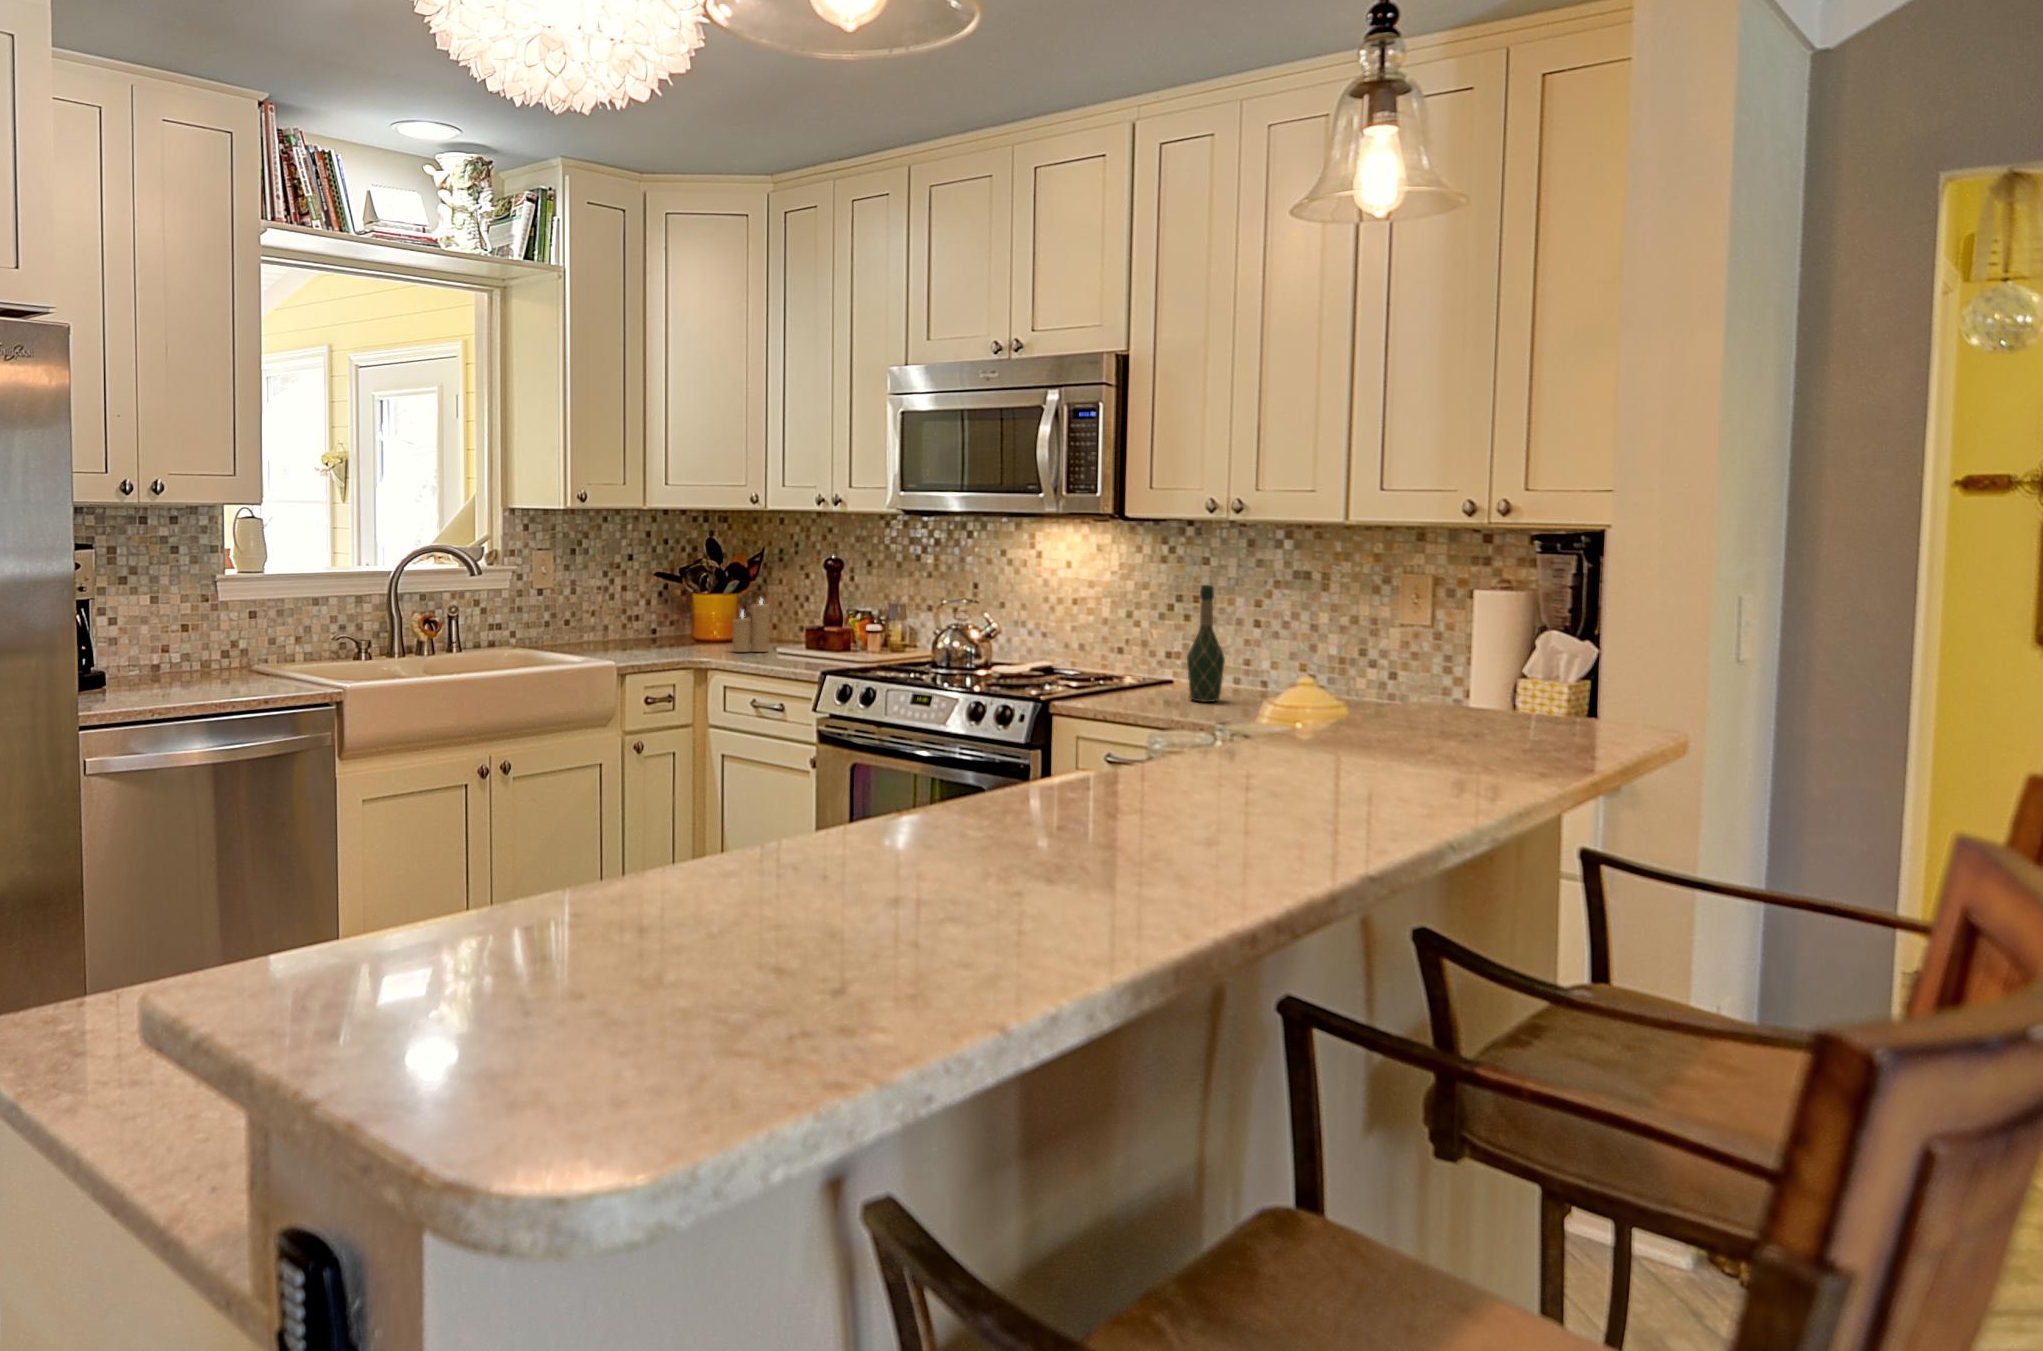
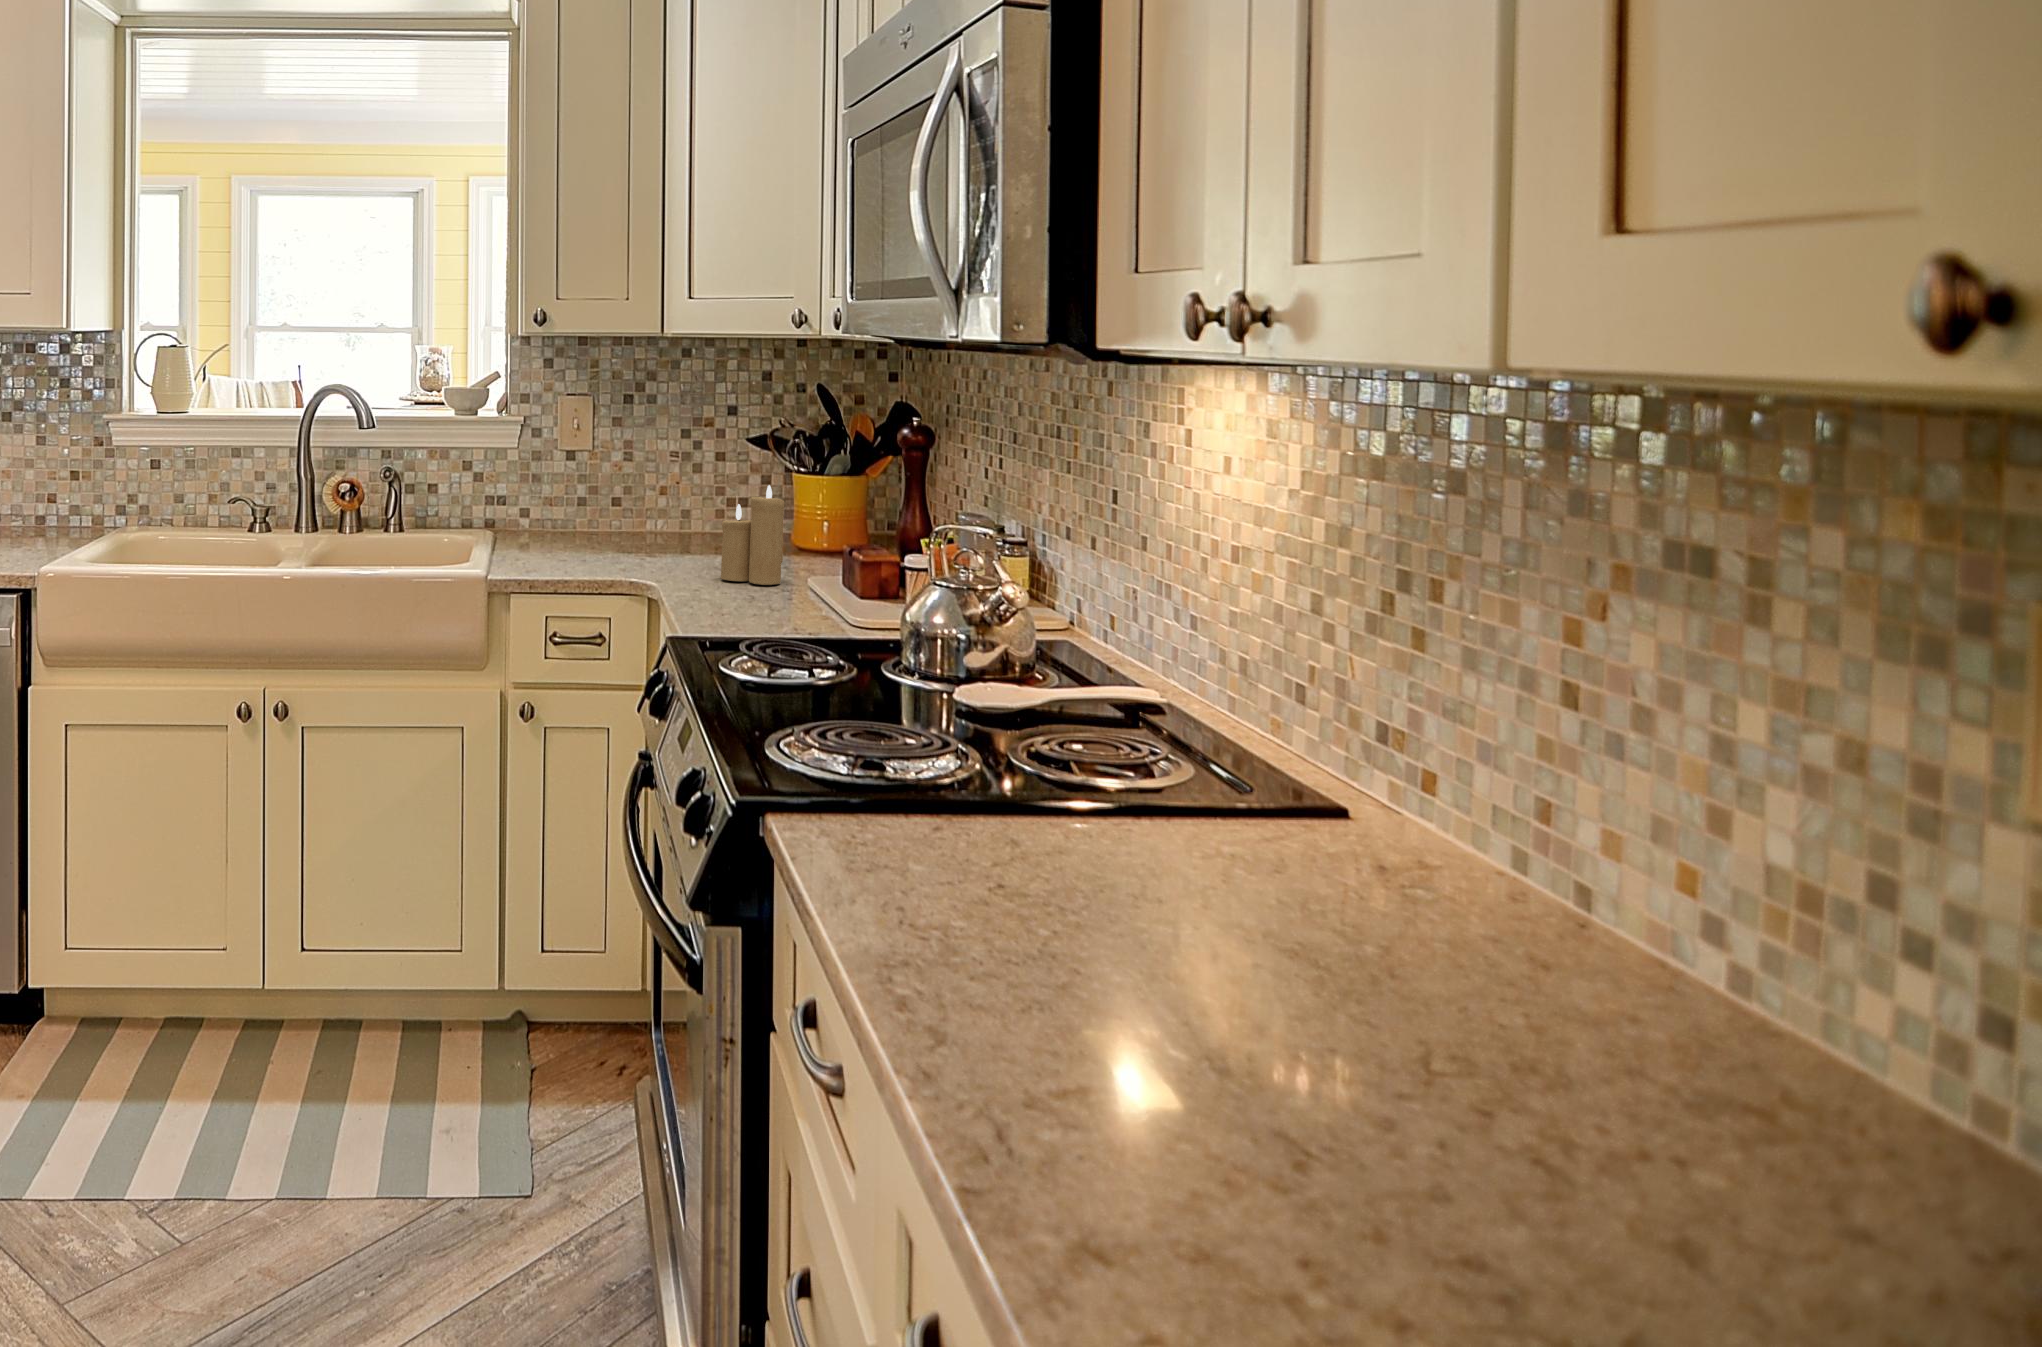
wine bottle: present [1187,585,1225,702] -> none [1060,548,1199,971]

